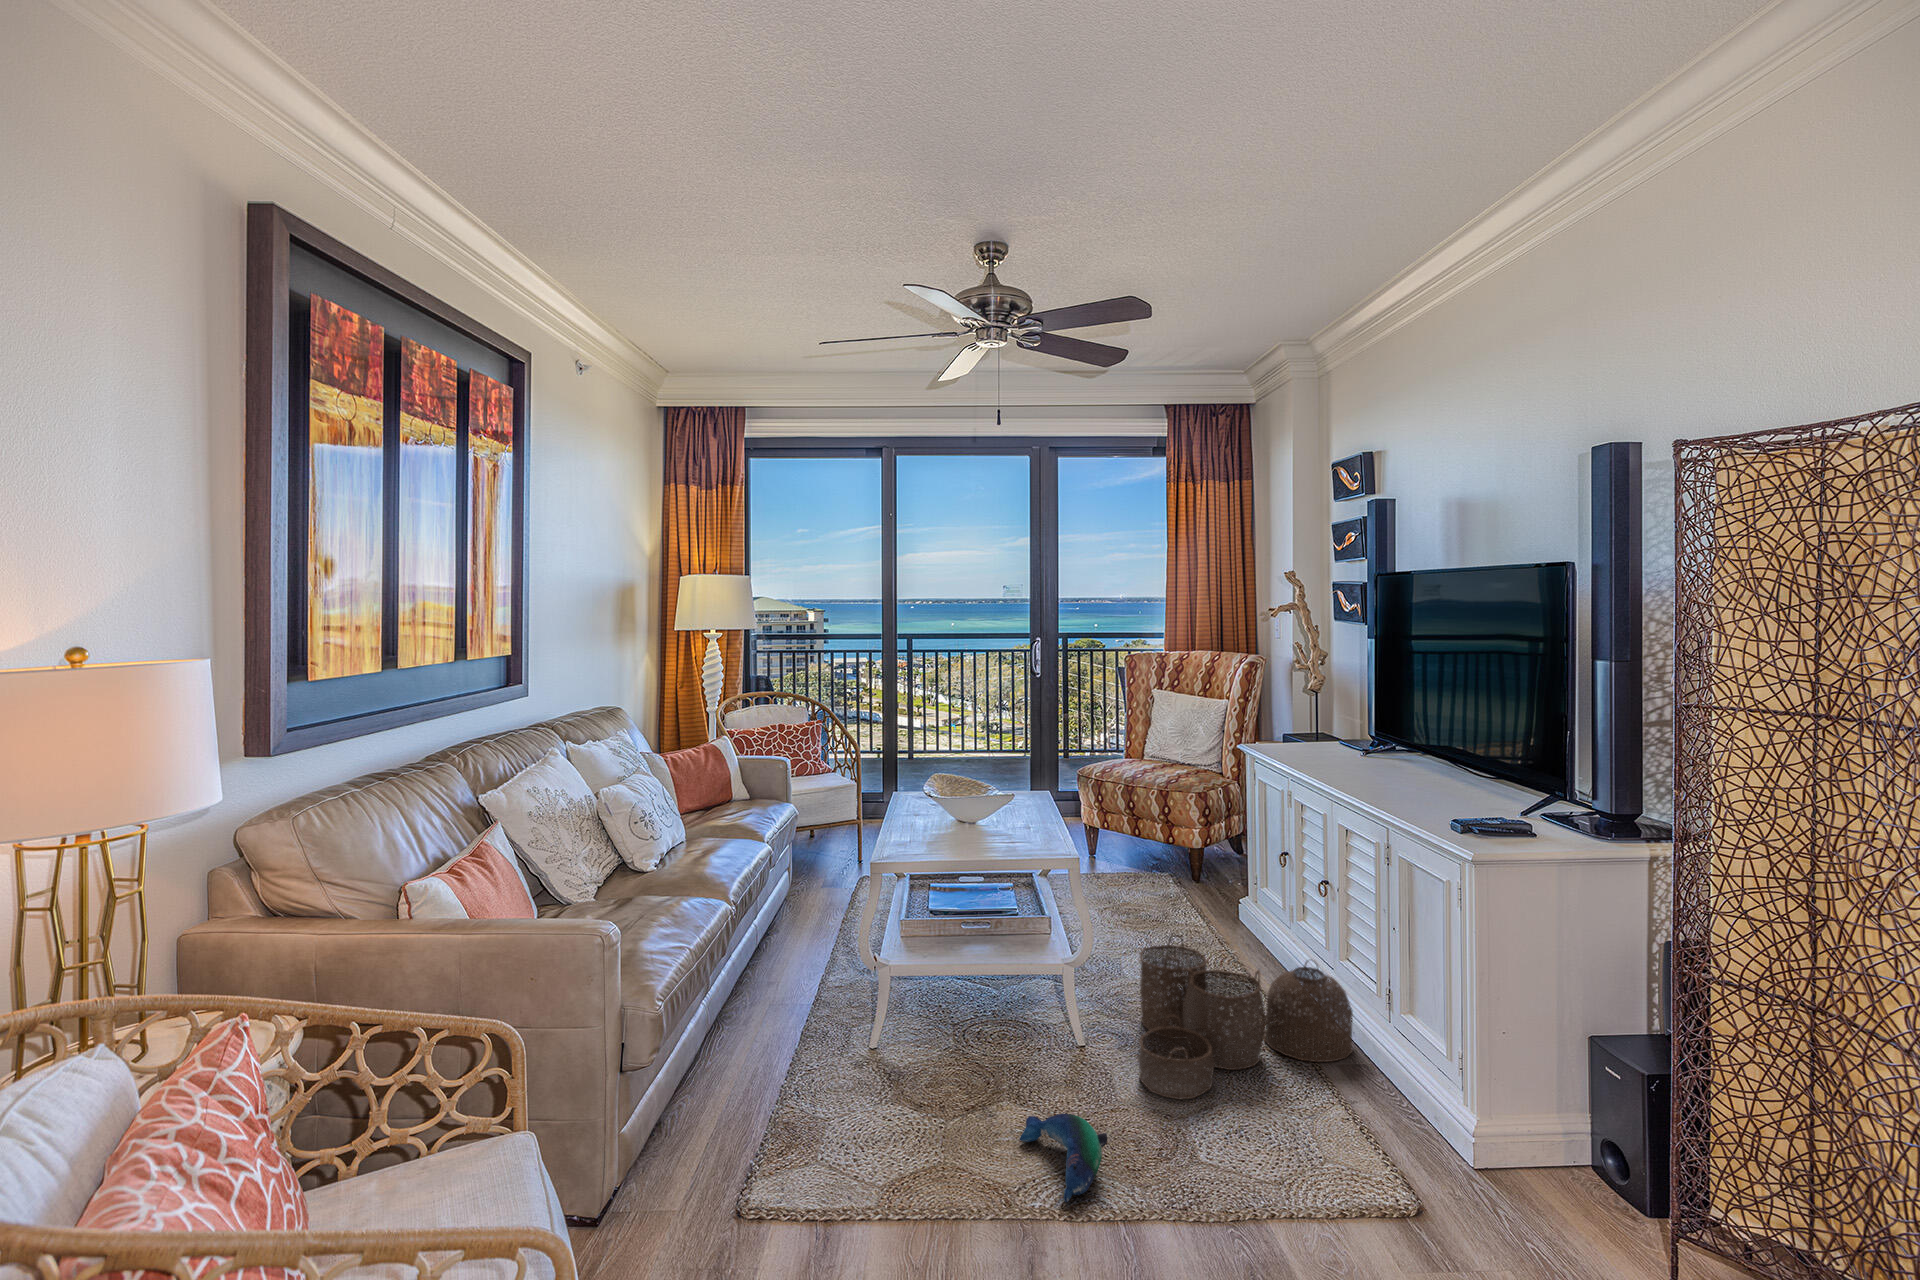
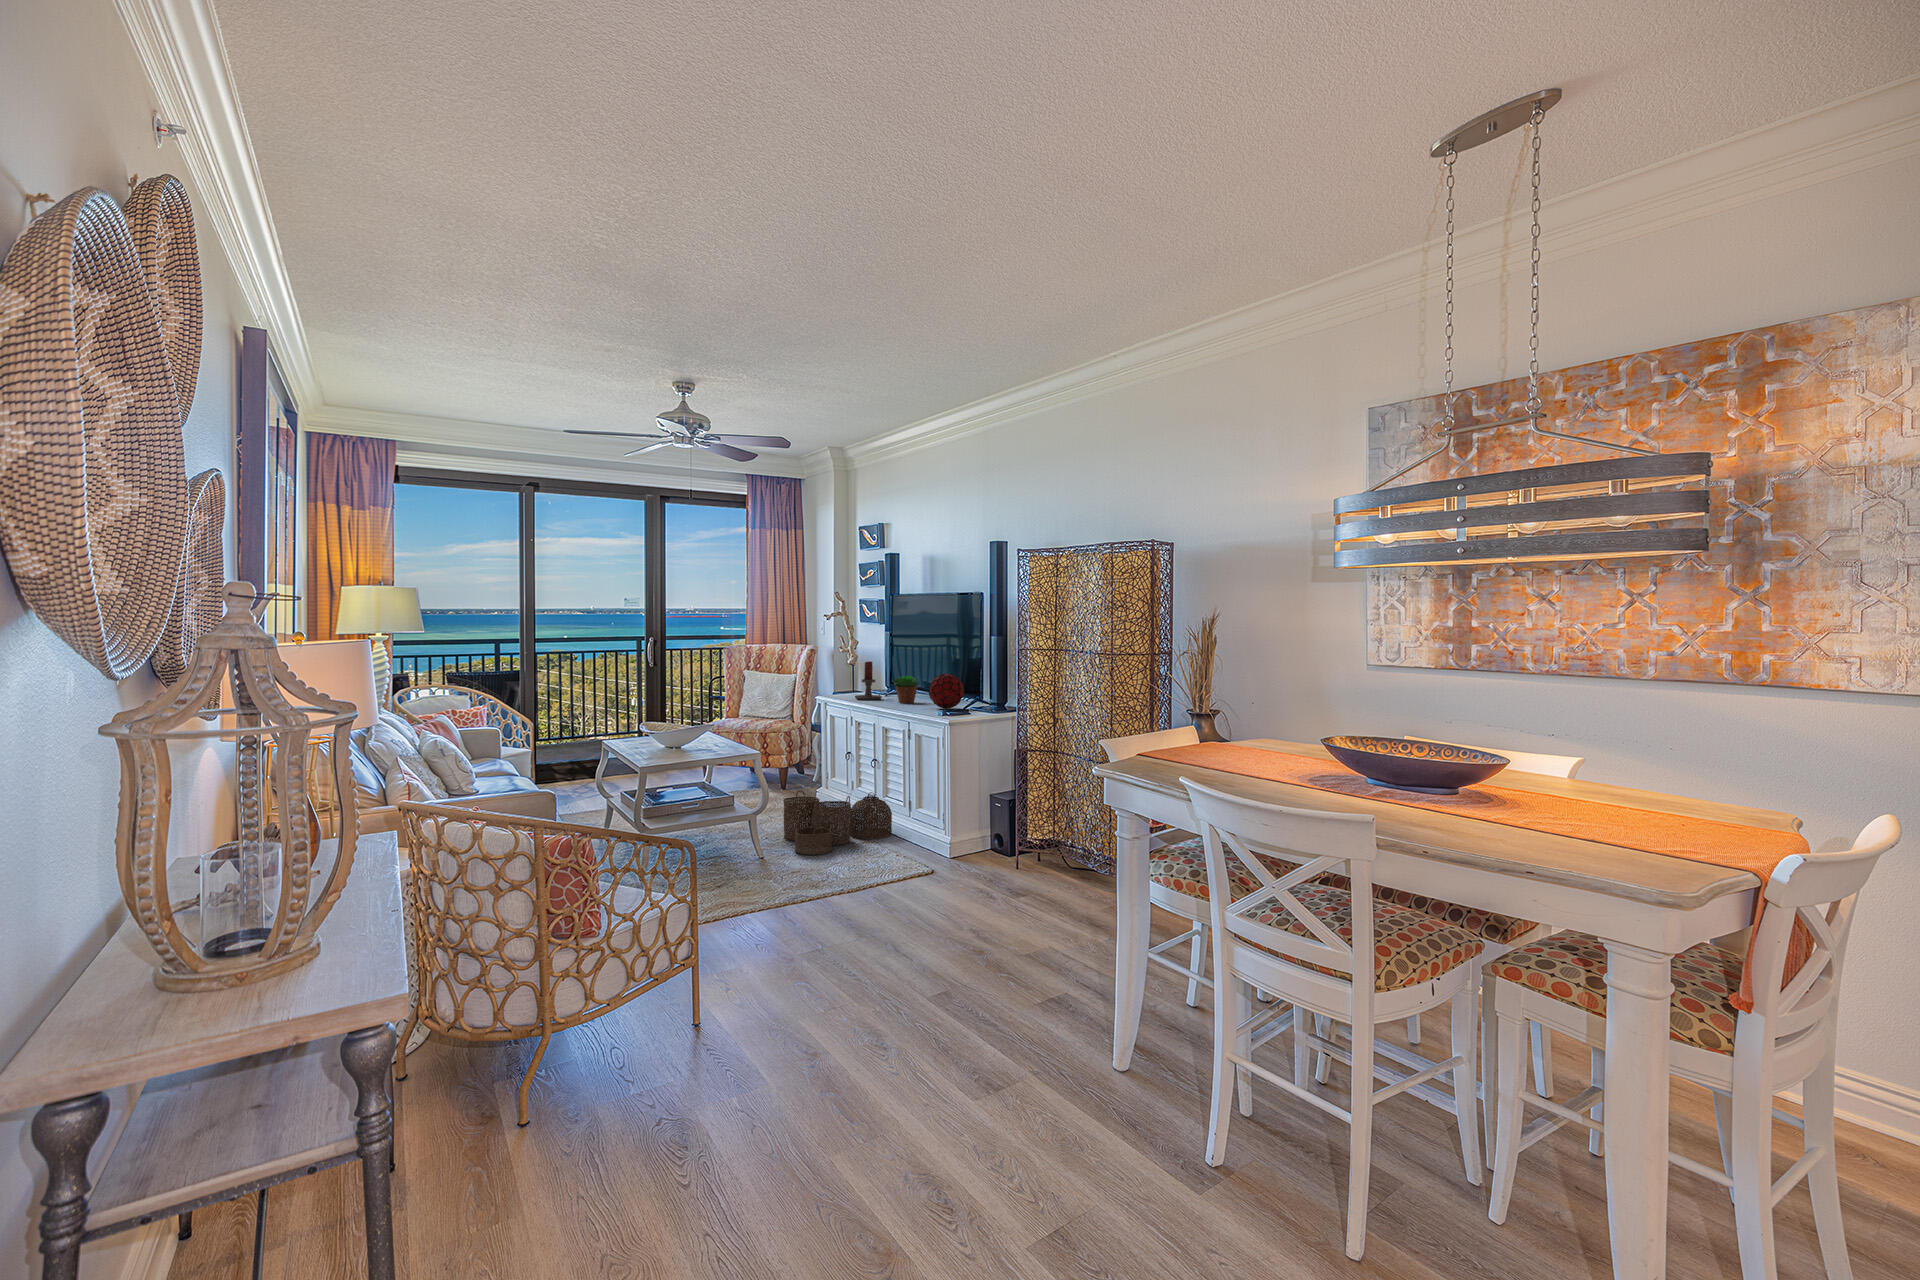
candle holder: none [1303,693,1370,762] -> present [855,661,890,700]
succulent plant: none [1366,726,1425,781] -> present [893,675,919,703]
decorative orb: none [1437,741,1523,816] -> present [929,674,964,708]
plush toy: present [1020,1114,1107,1202] -> none [750,854,797,881]

